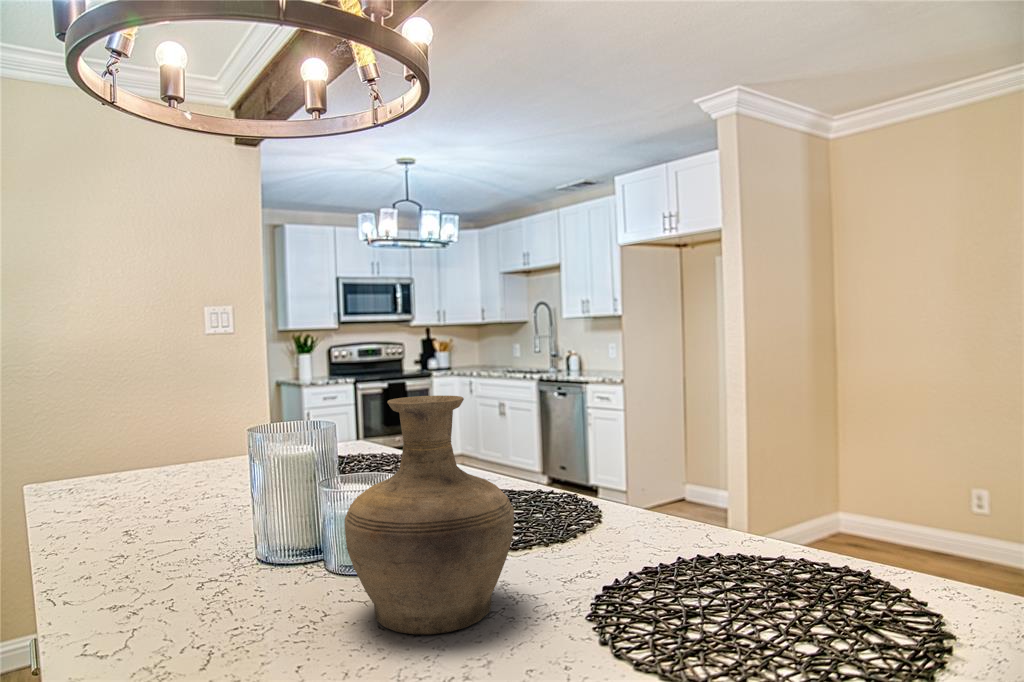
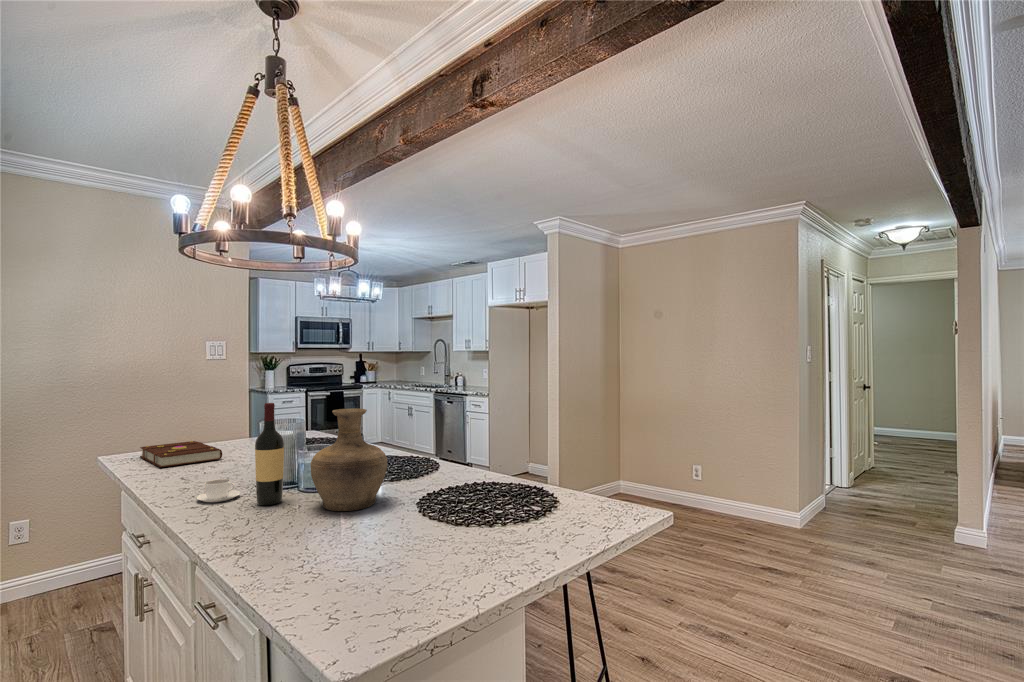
wine bottle: none [229,386,291,610] -> present [255,403,284,505]
book: none [76,461,204,511] -> present [140,441,222,467]
coffee cup: none [122,545,211,597] -> present [196,479,240,502]

